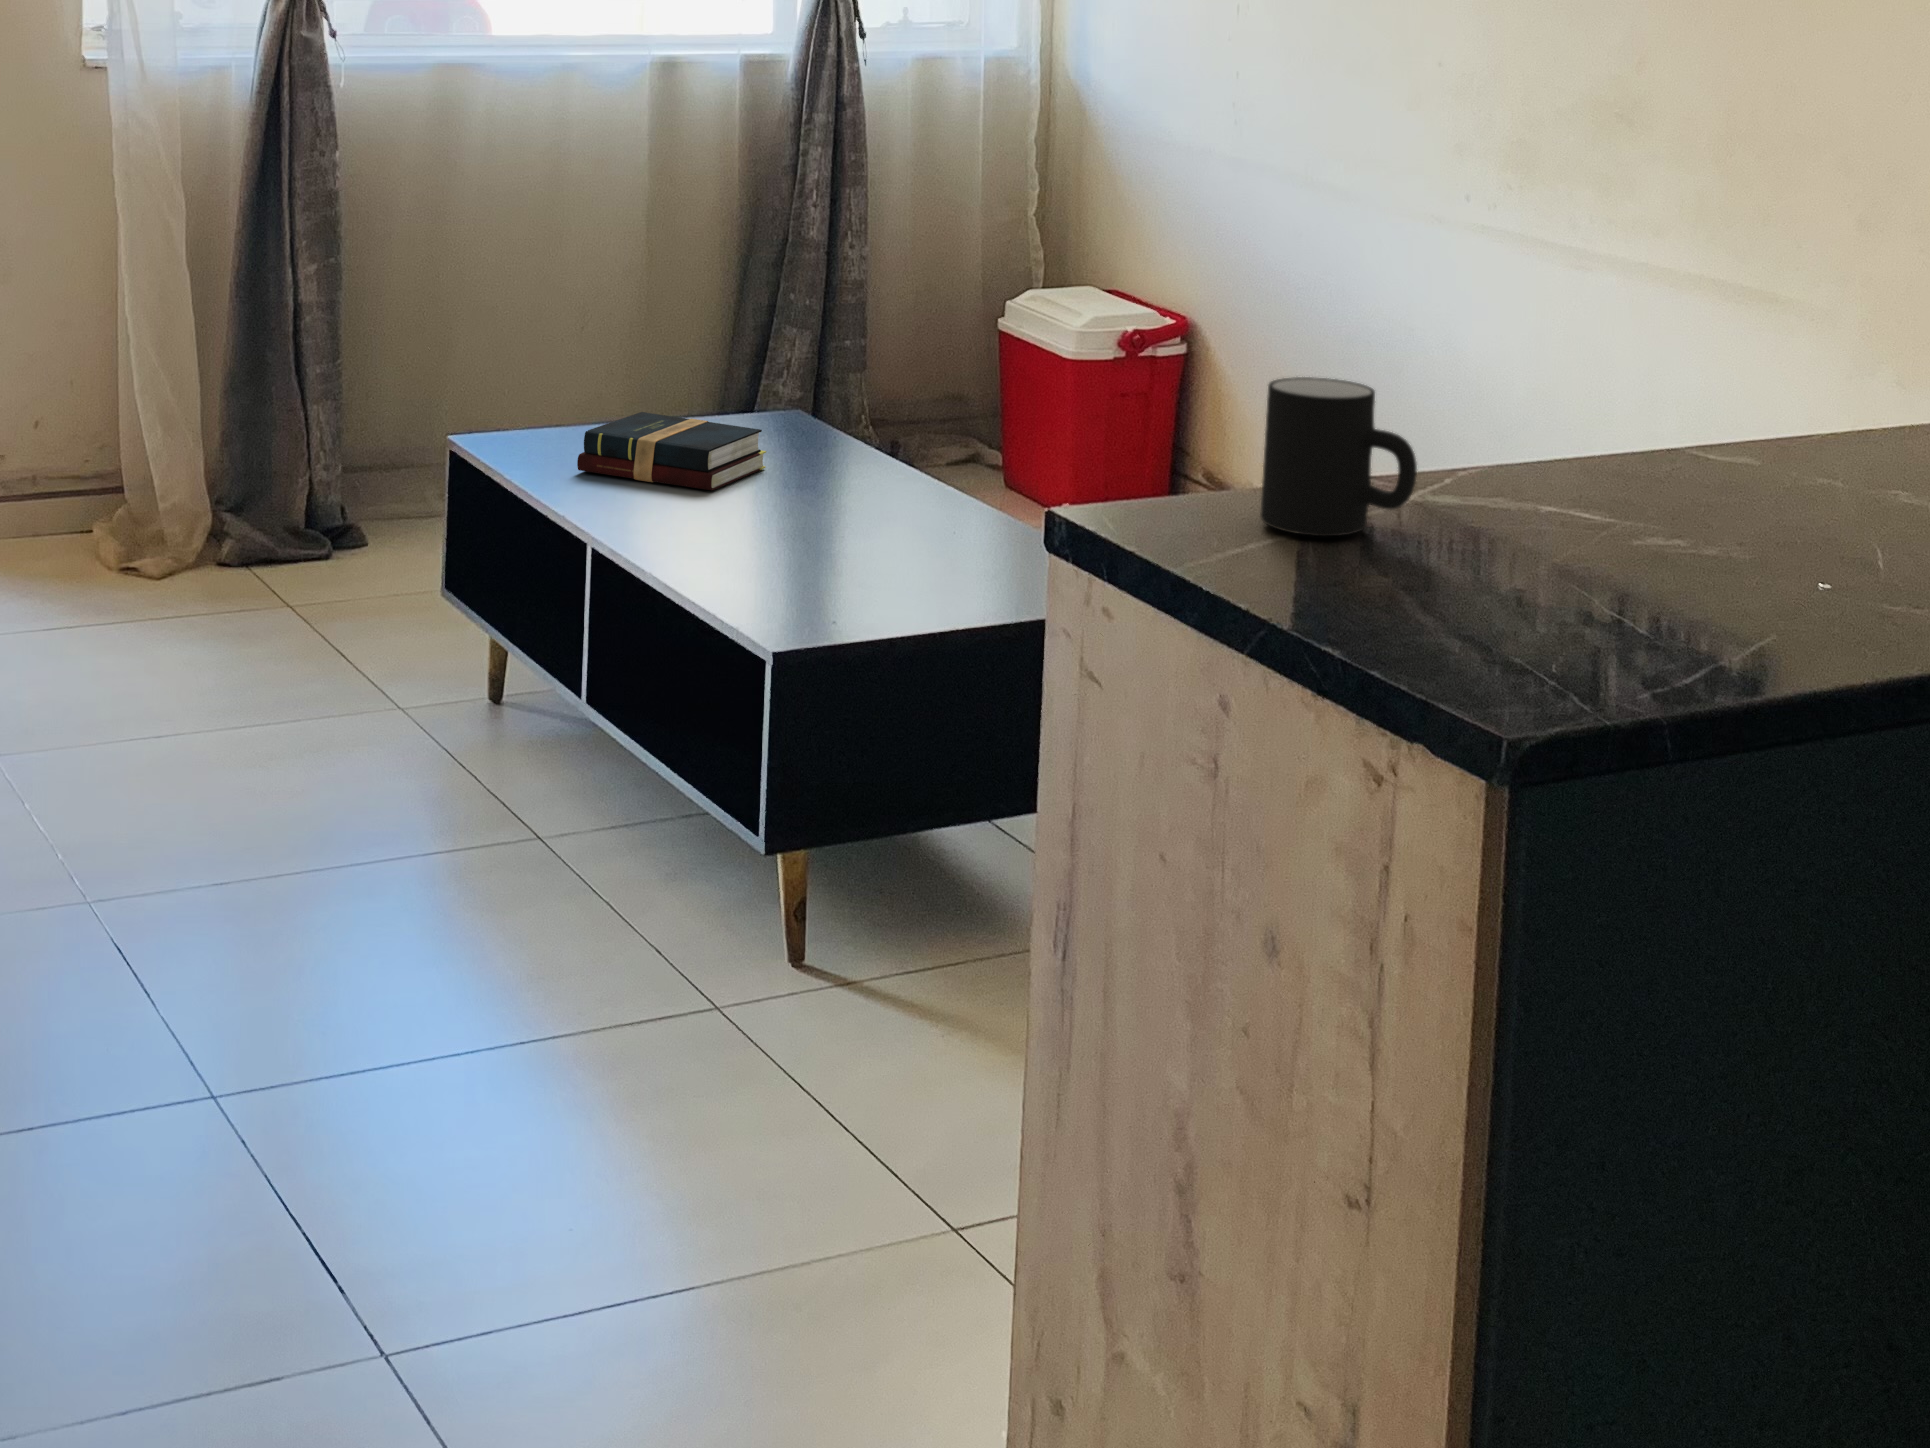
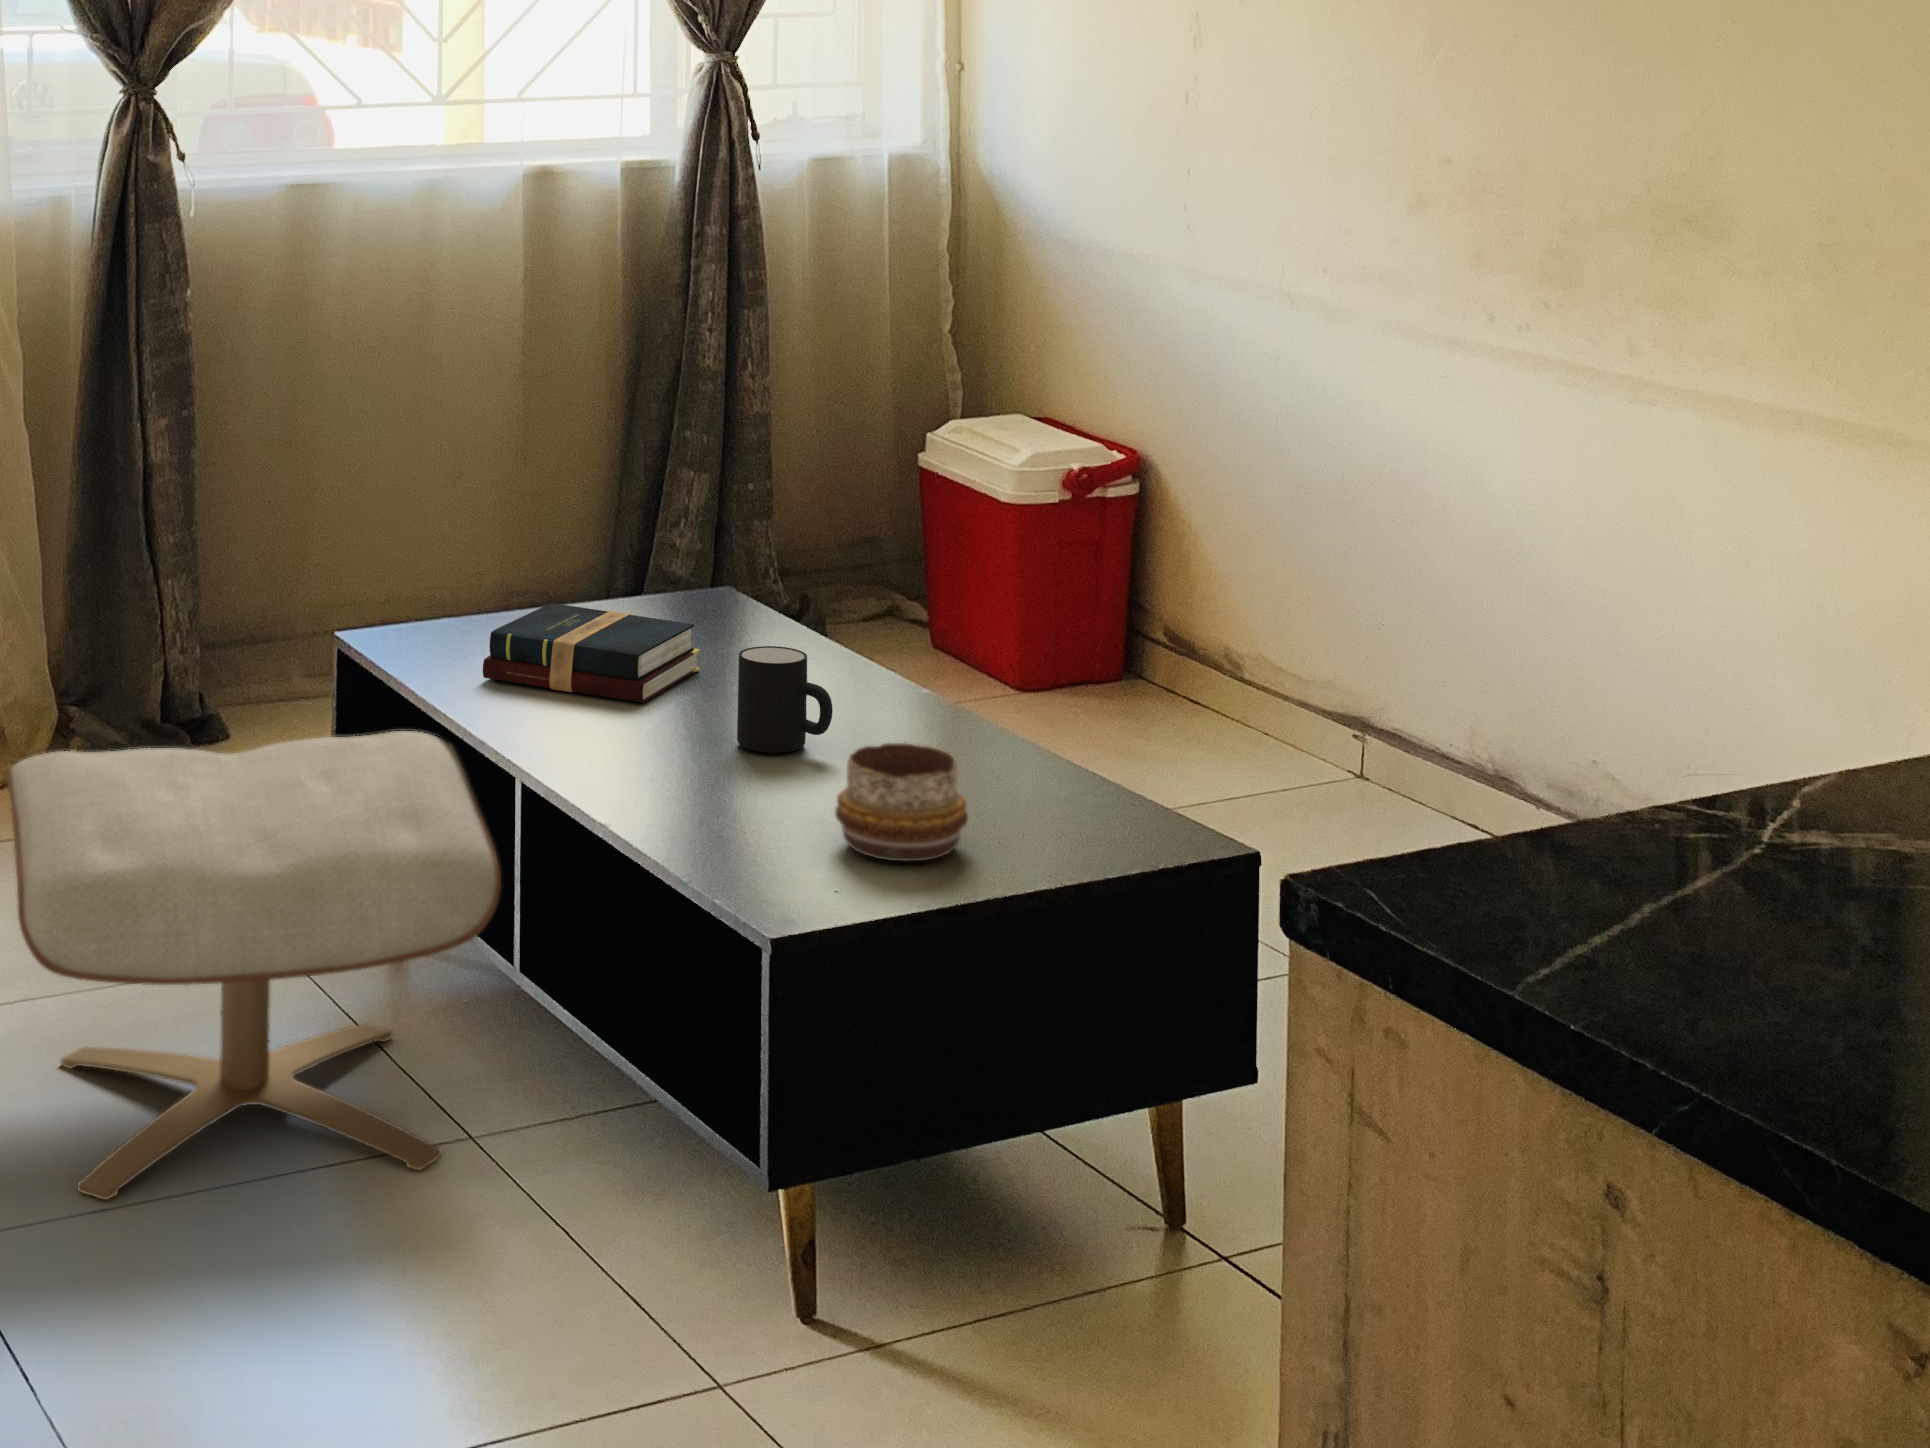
mug: present [1261,377,1417,536] -> present [737,646,833,753]
ottoman: none [158,508,575,875] -> present [7,731,501,1200]
decorative bowl: none [851,511,960,603] -> present [835,743,968,862]

